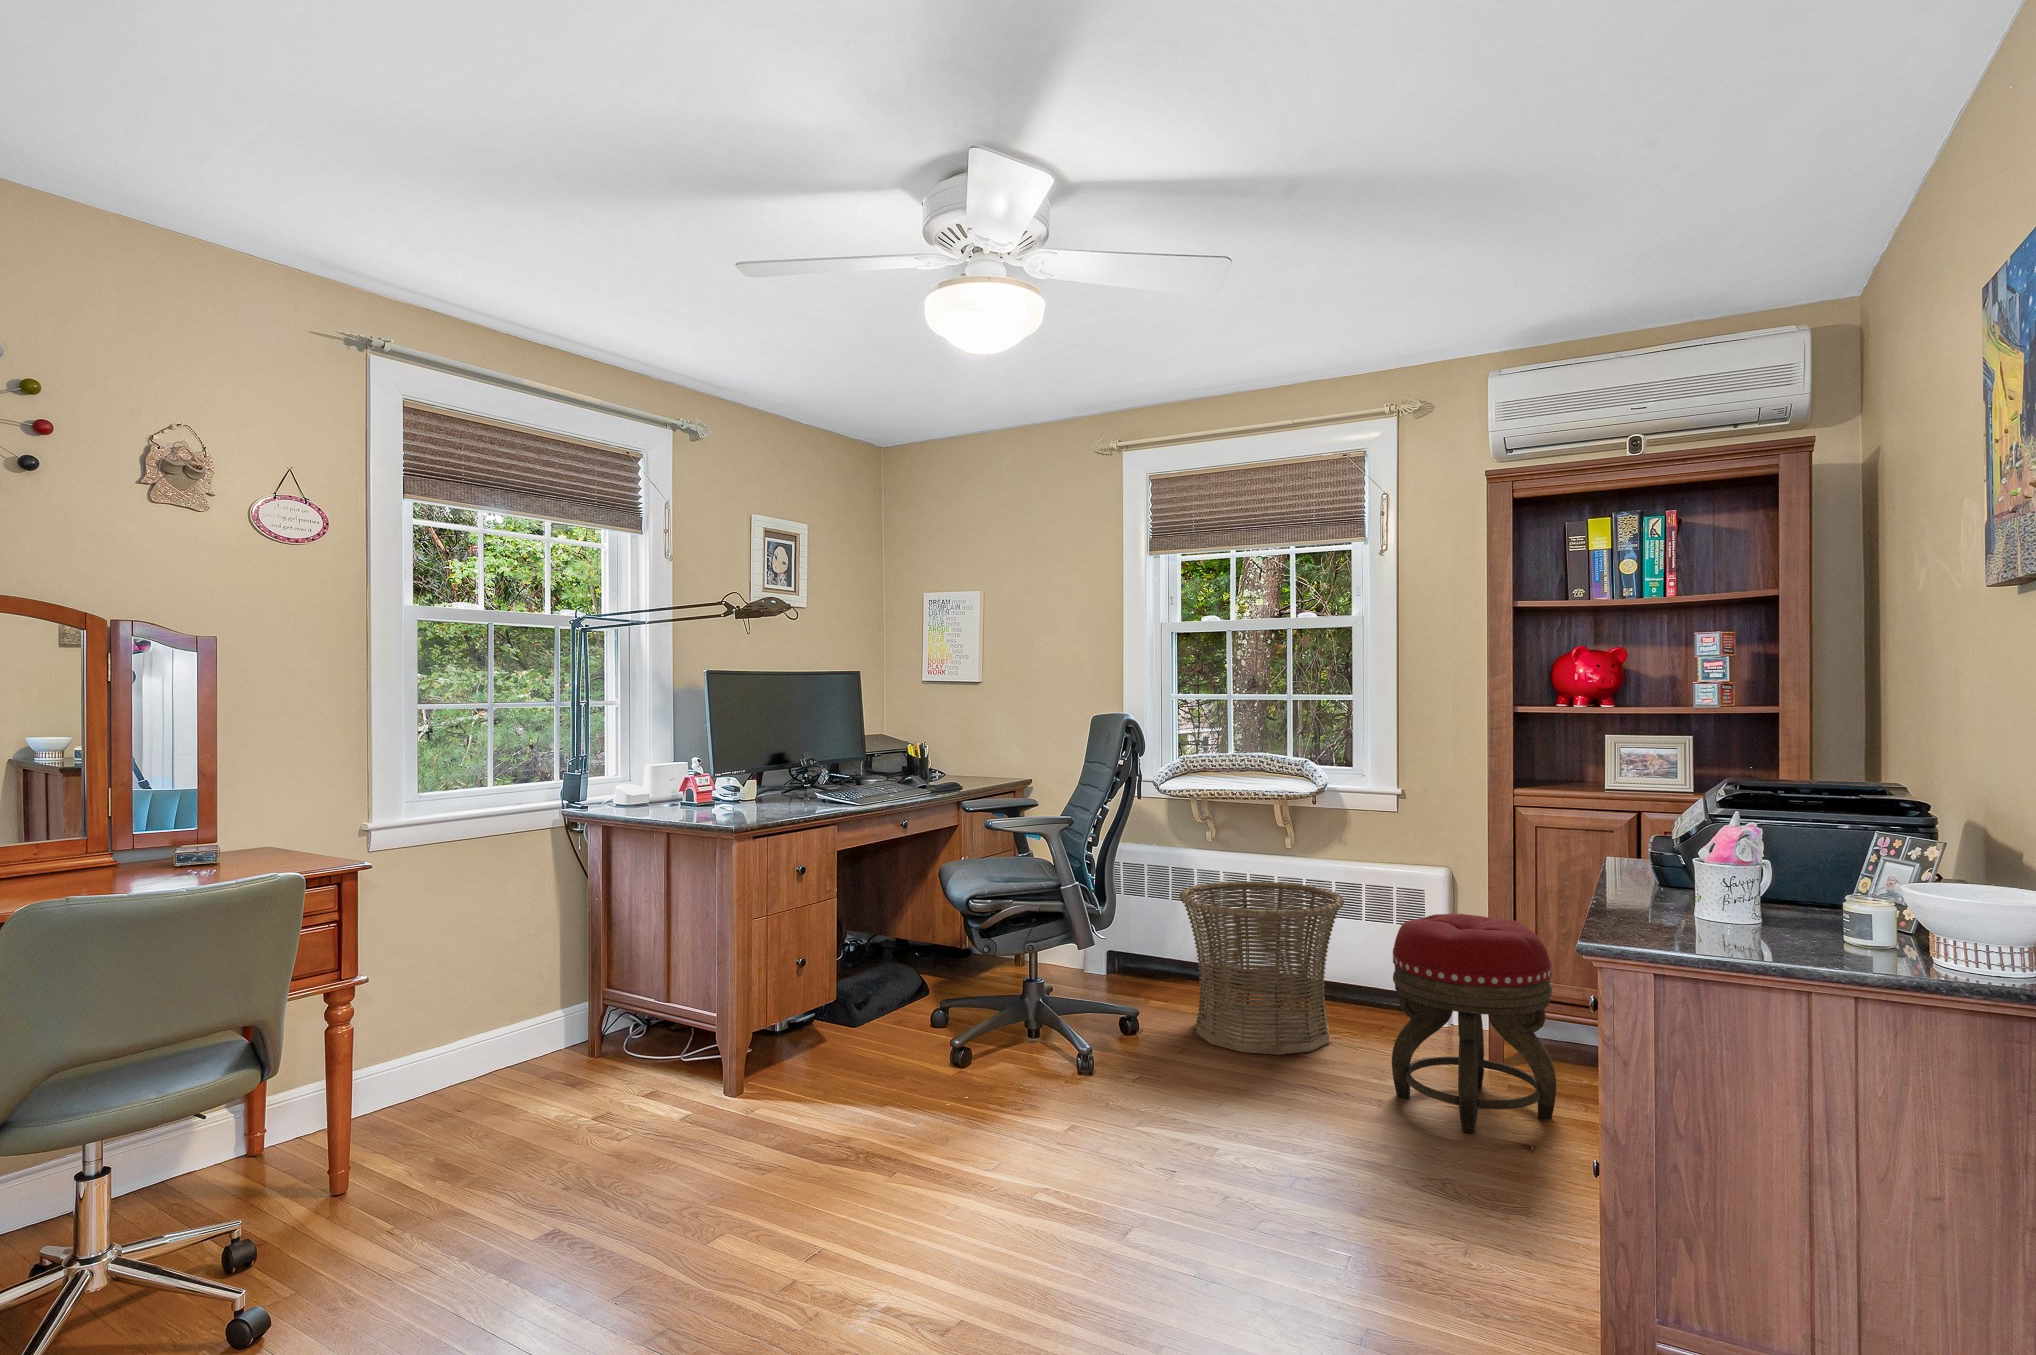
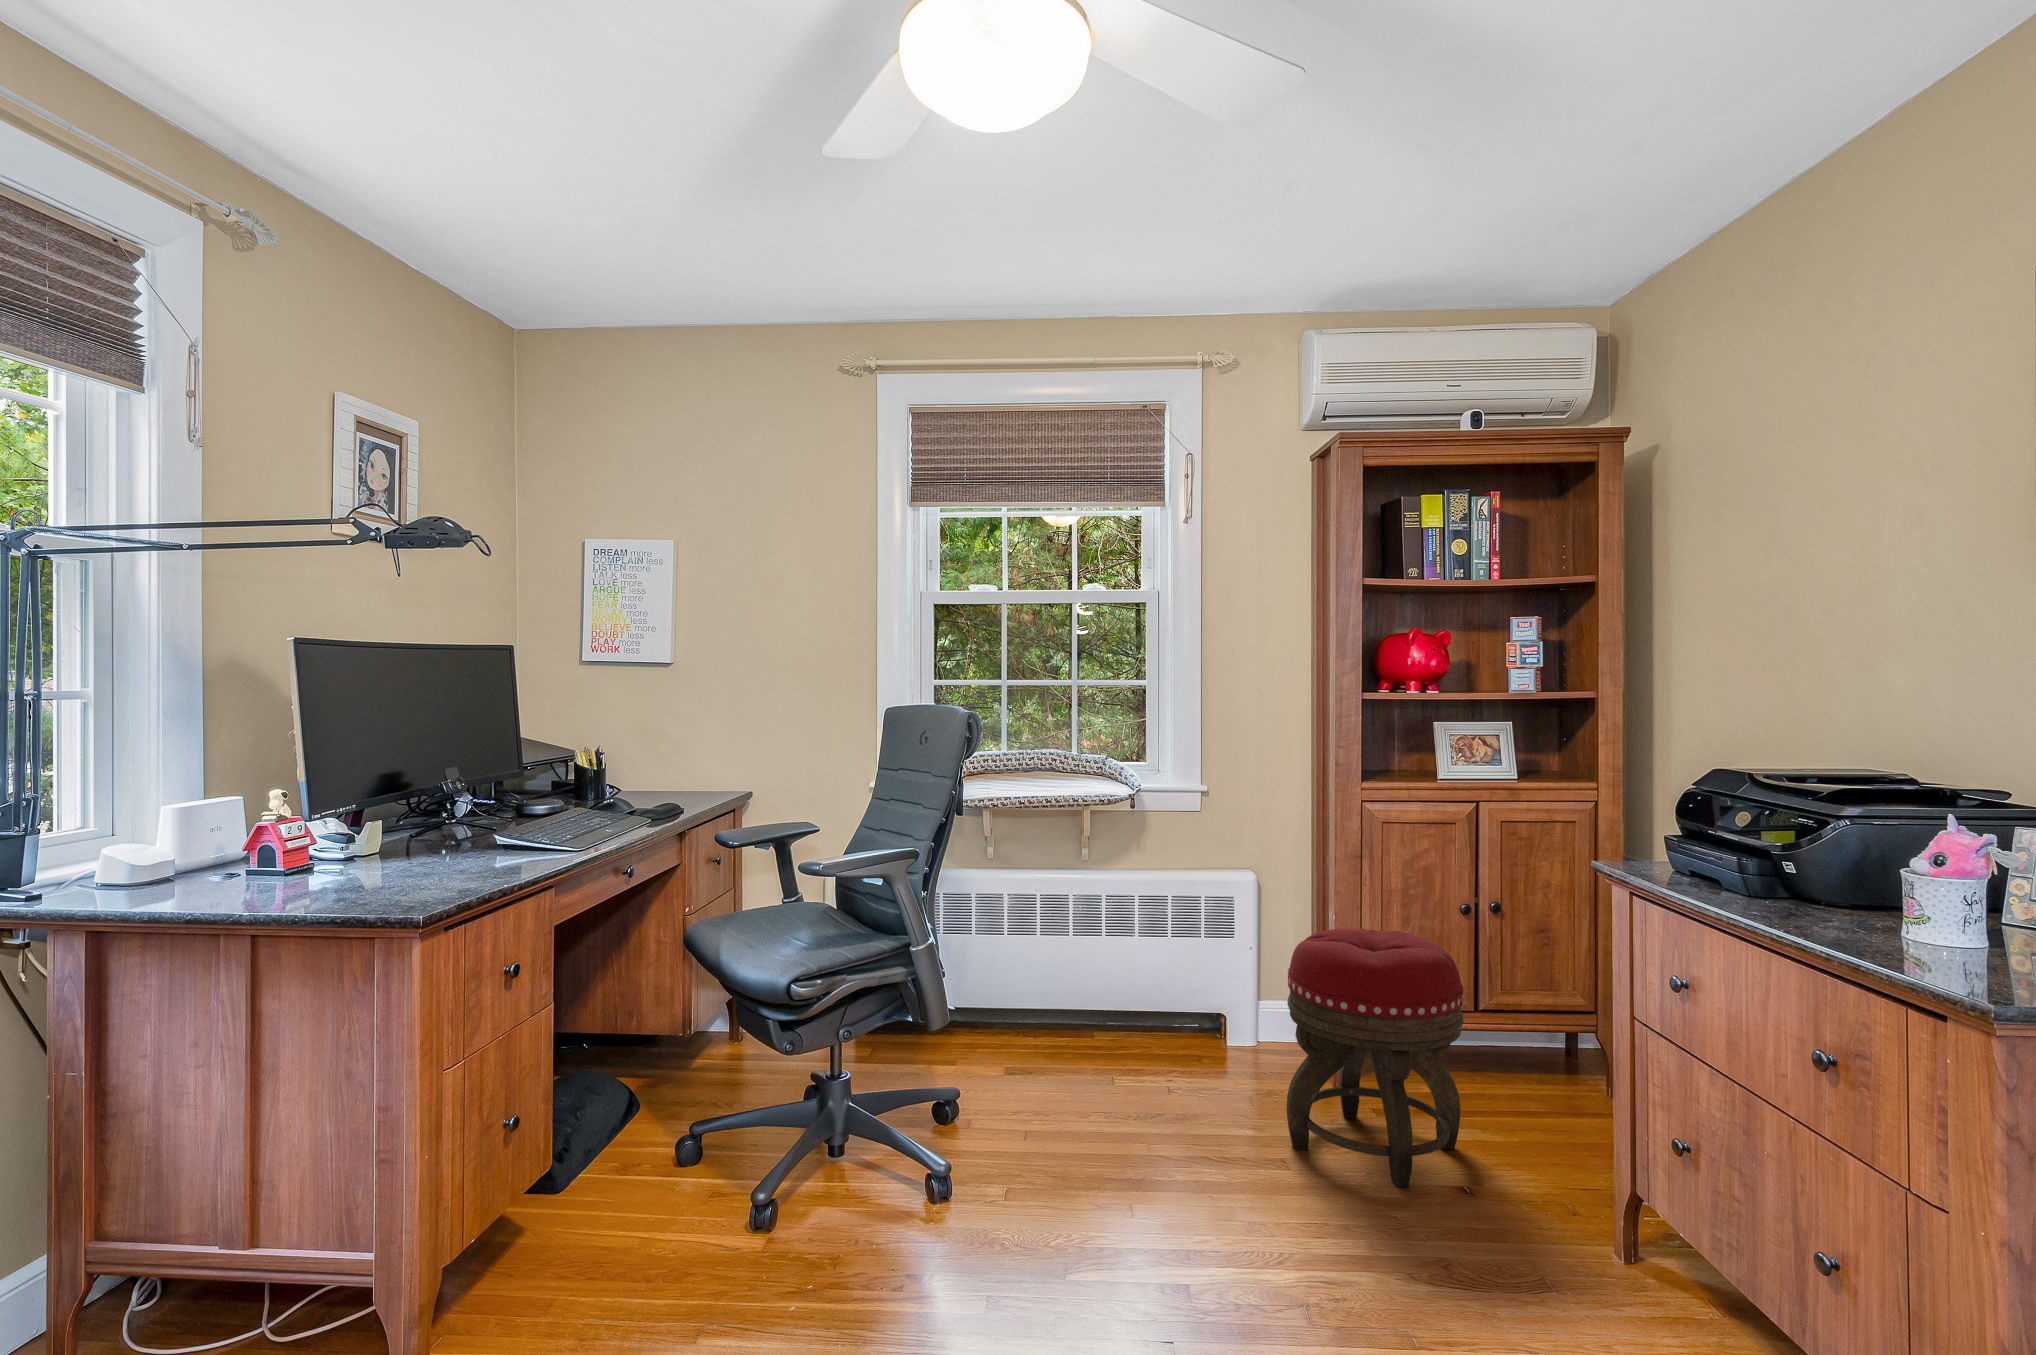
basket: present [1179,881,1344,1055] -> none [991,899,1184,1117]

